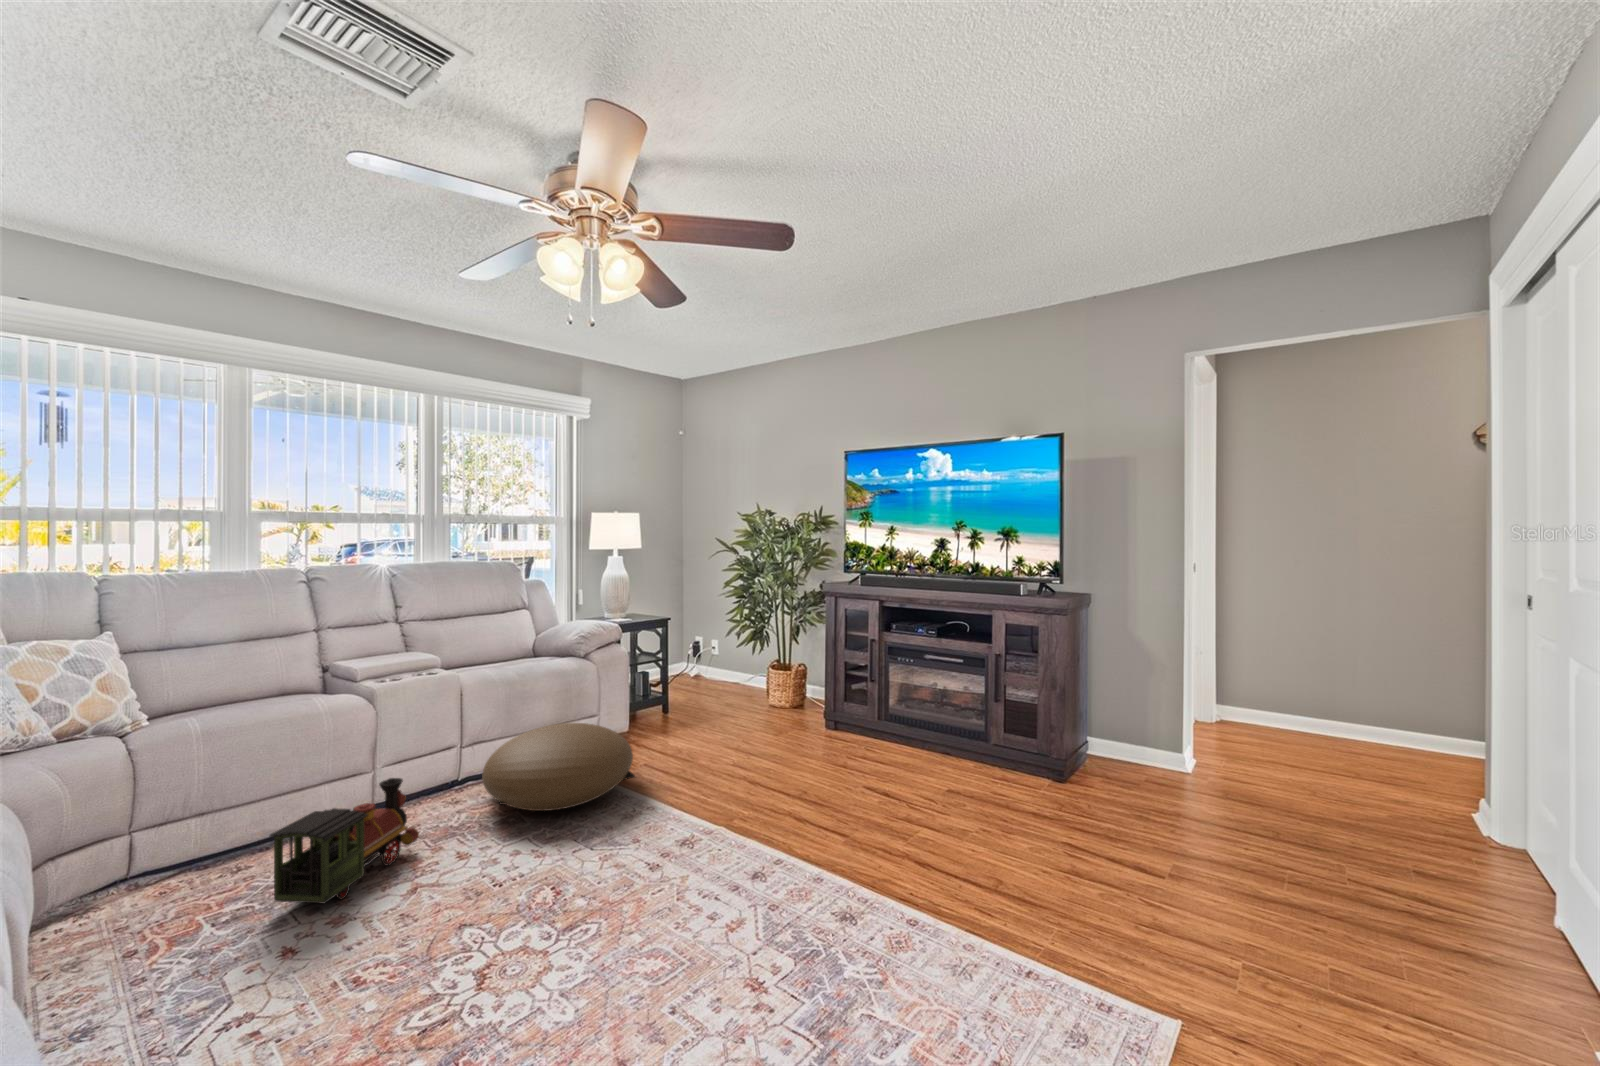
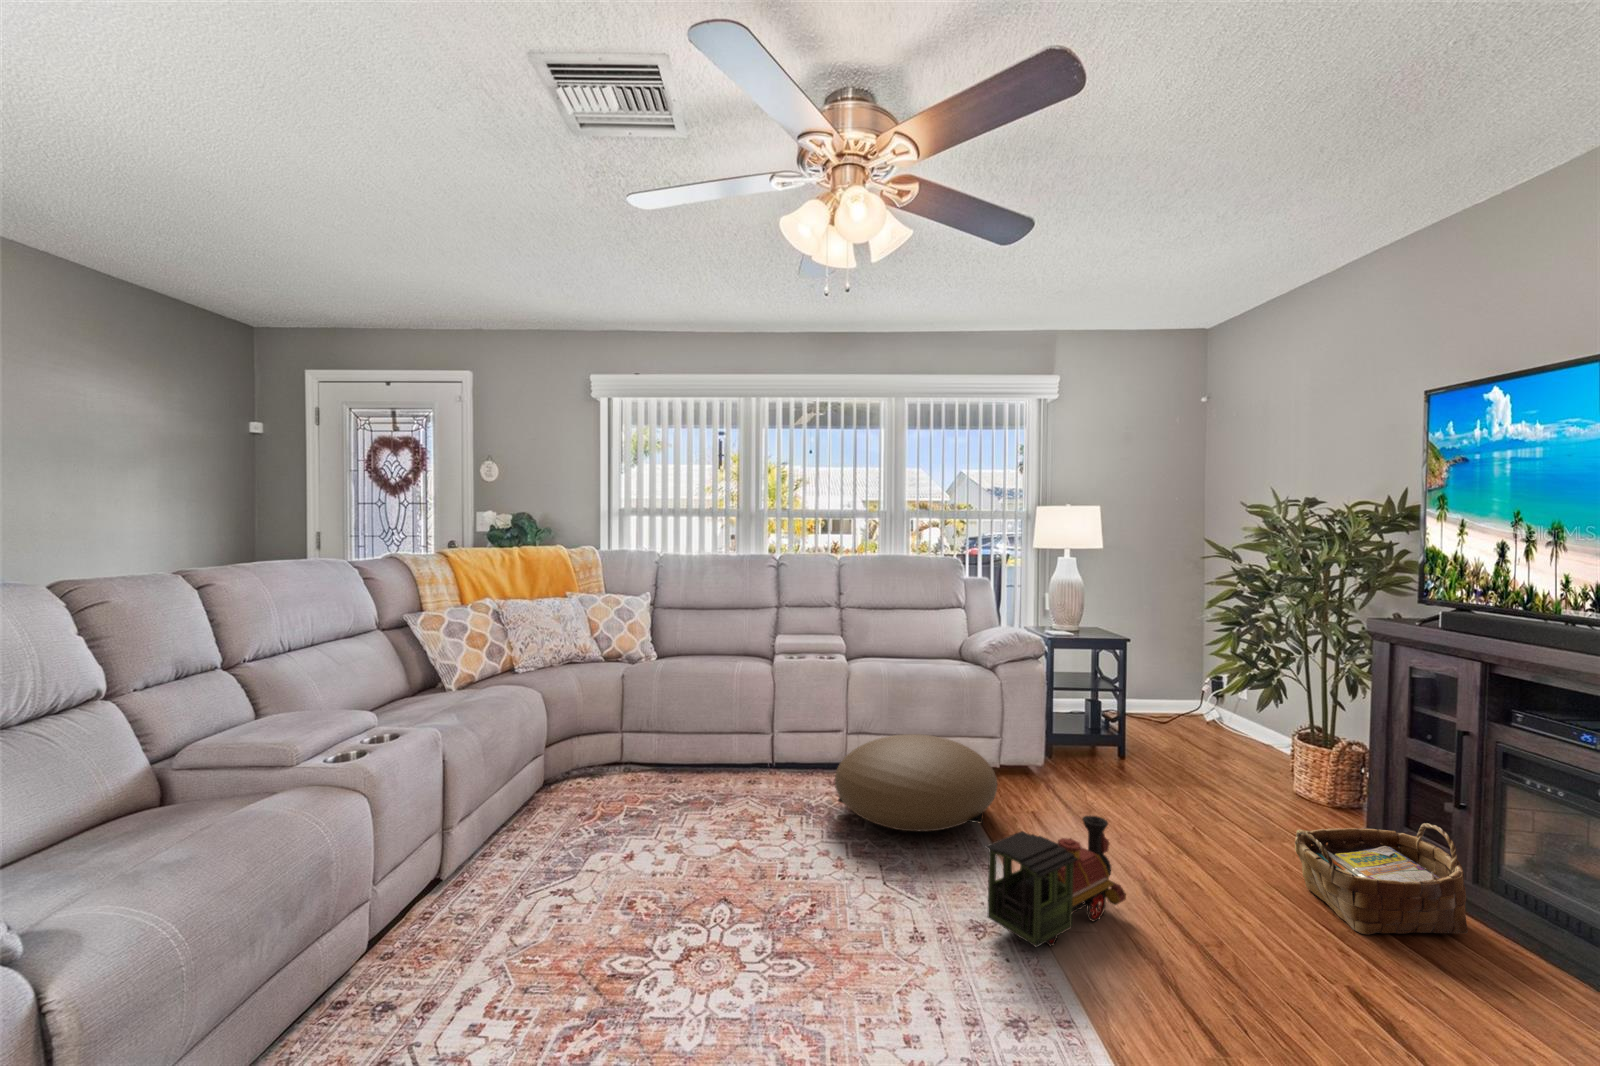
woven basket: none [813,692,887,761] -> present [1295,823,1468,935]
toy train: present [270,778,419,904] -> present [985,815,1126,947]

